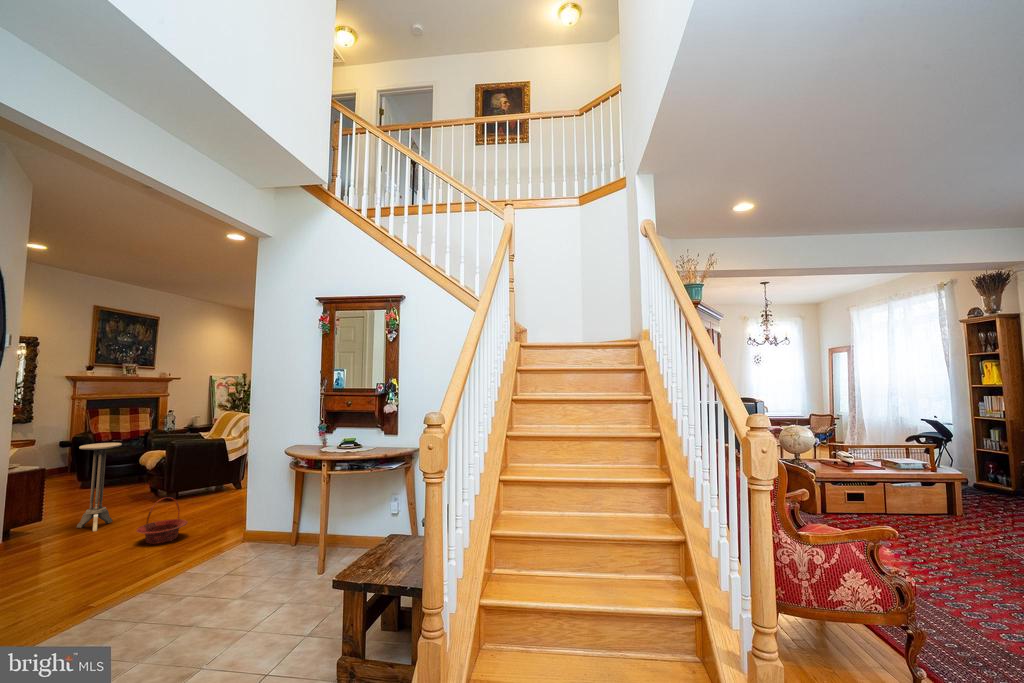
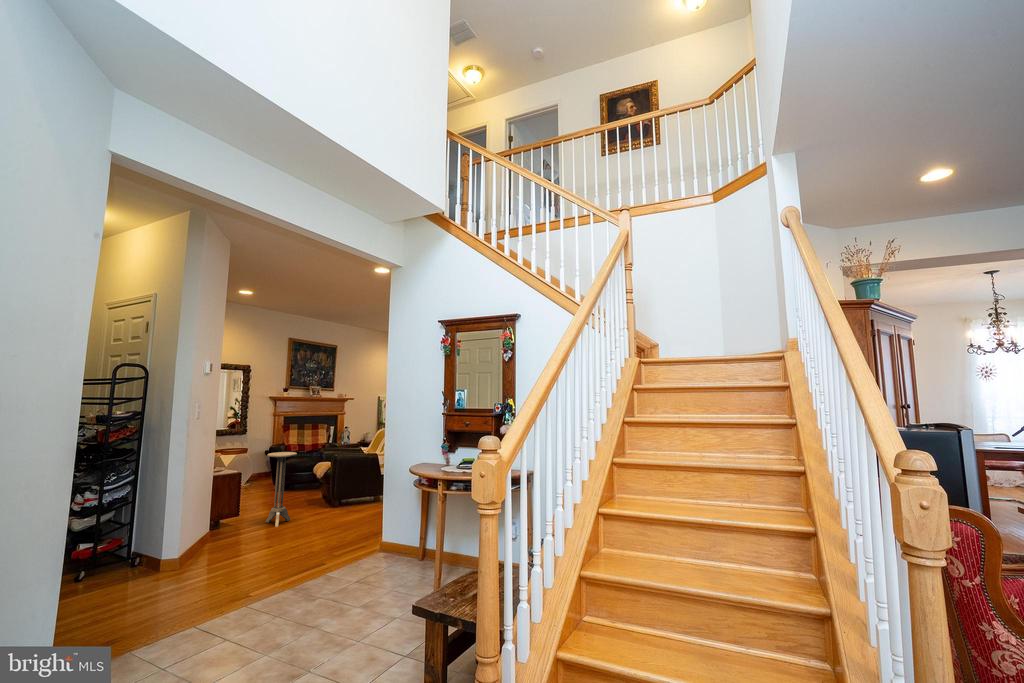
basket: present [136,497,187,544] -> none [302,502,340,543]

